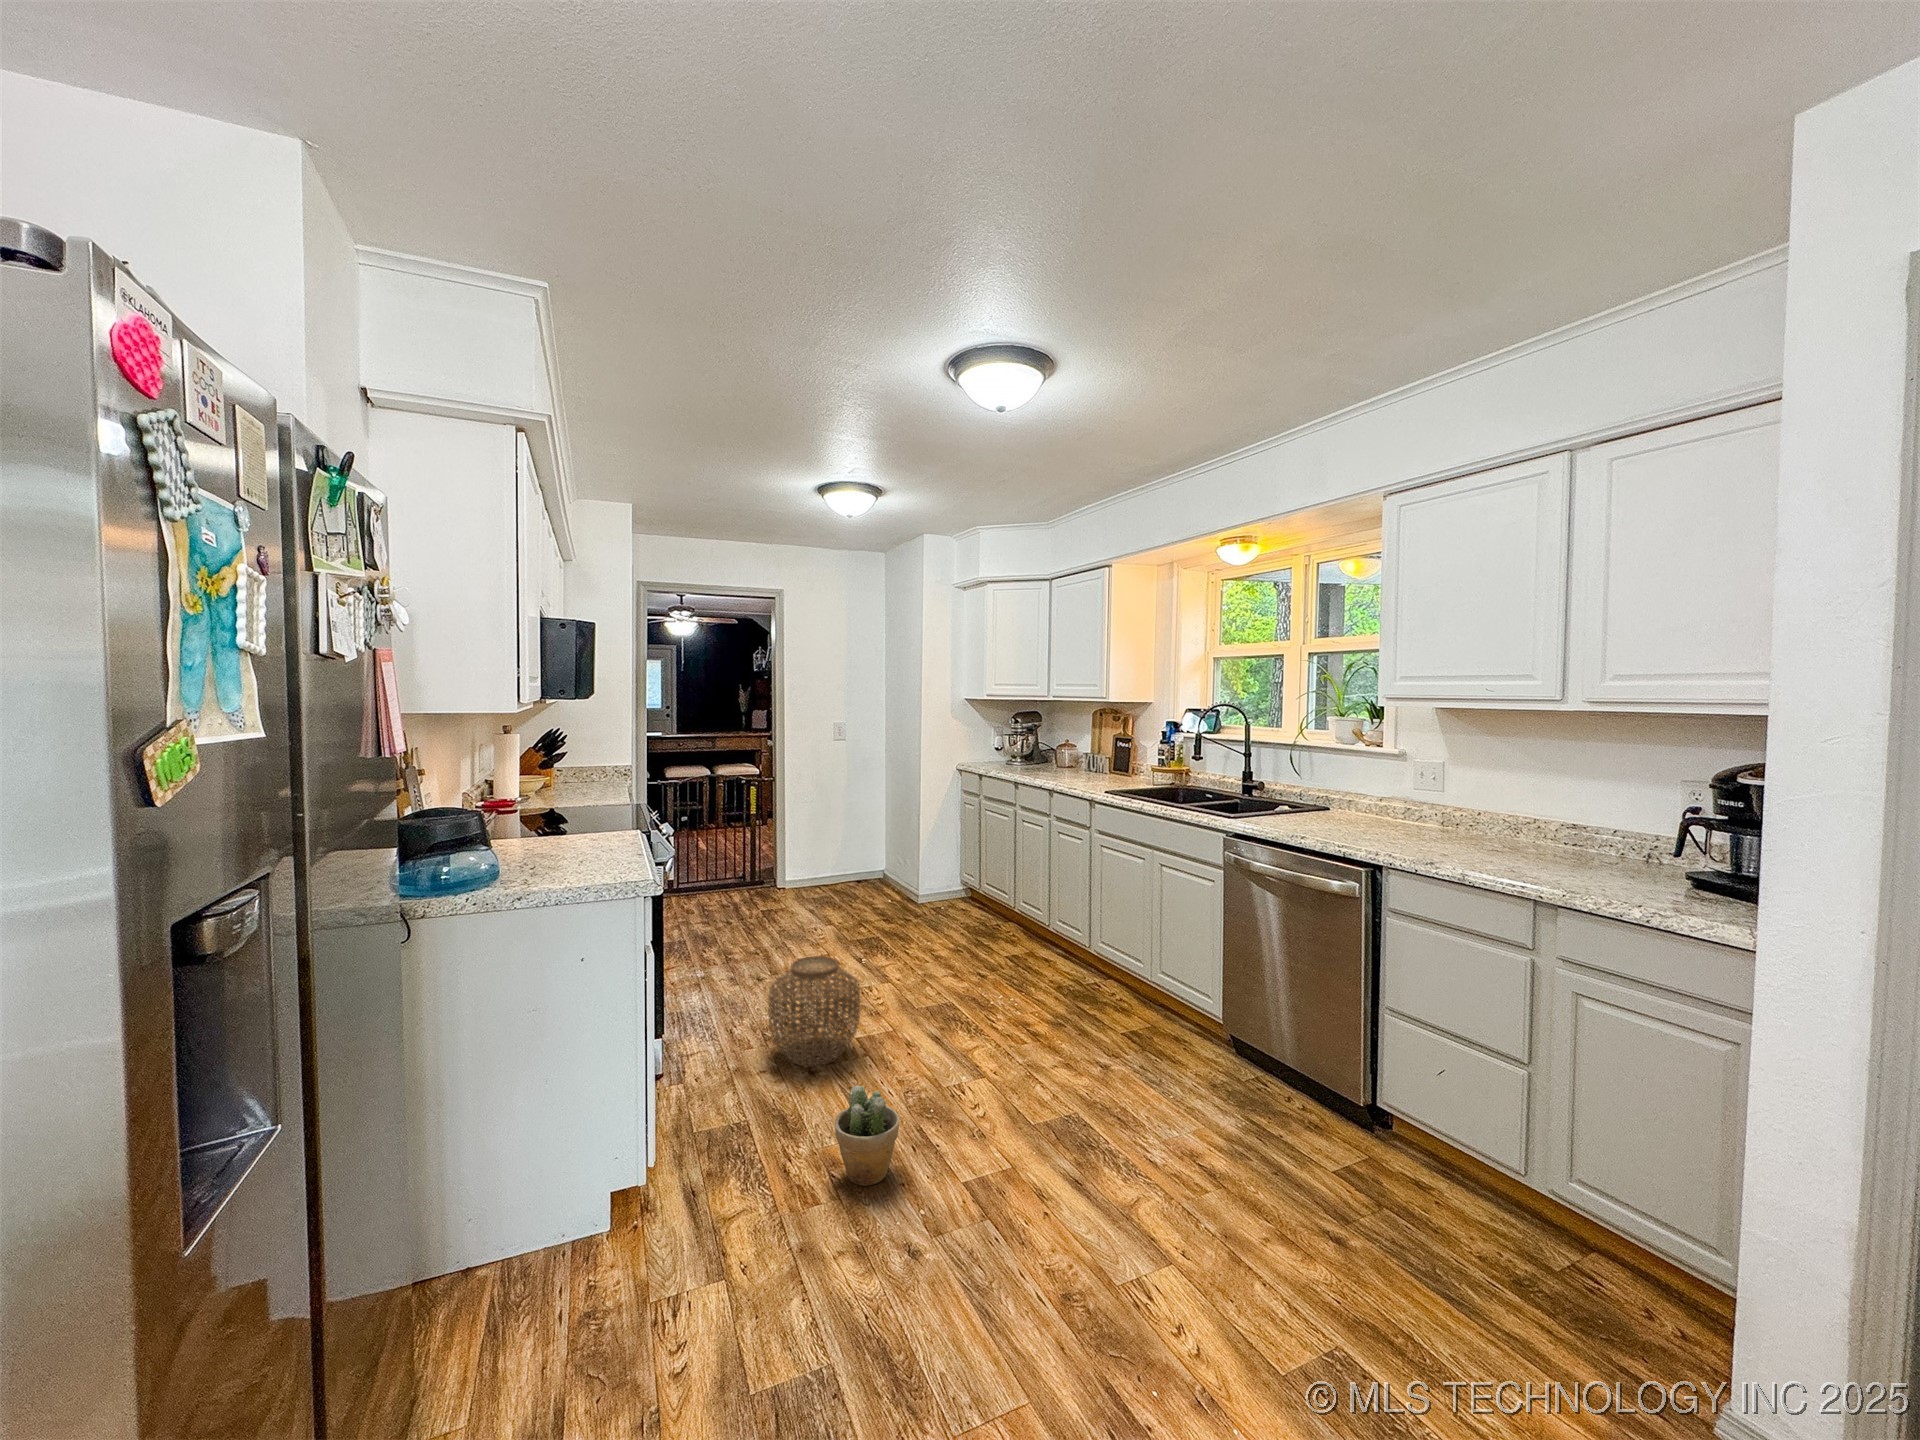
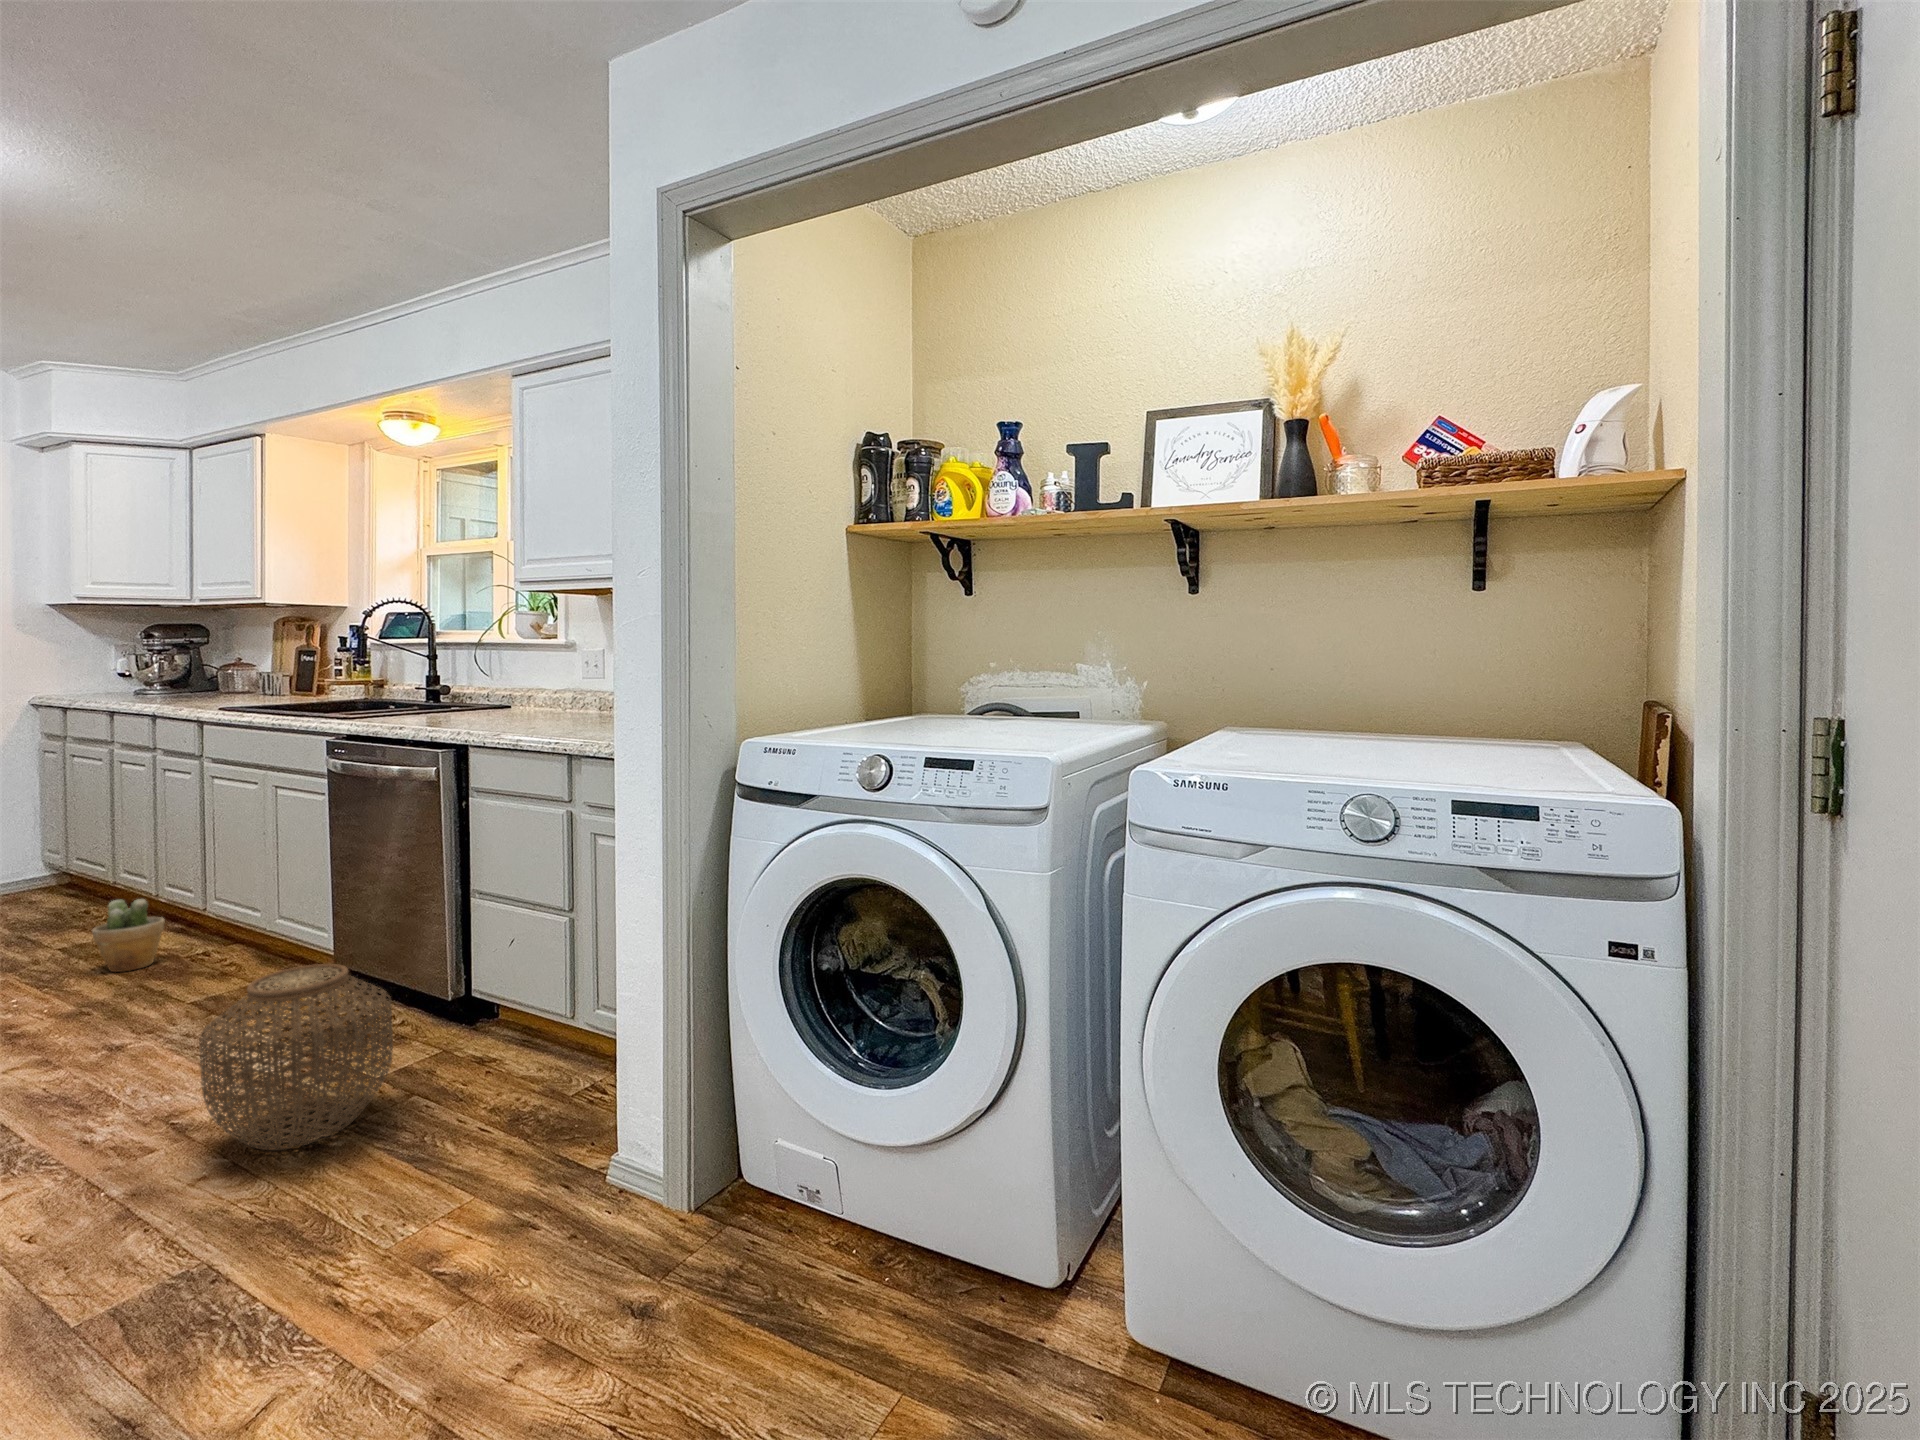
potted plant: present [834,1086,899,1186] -> present [92,899,164,972]

